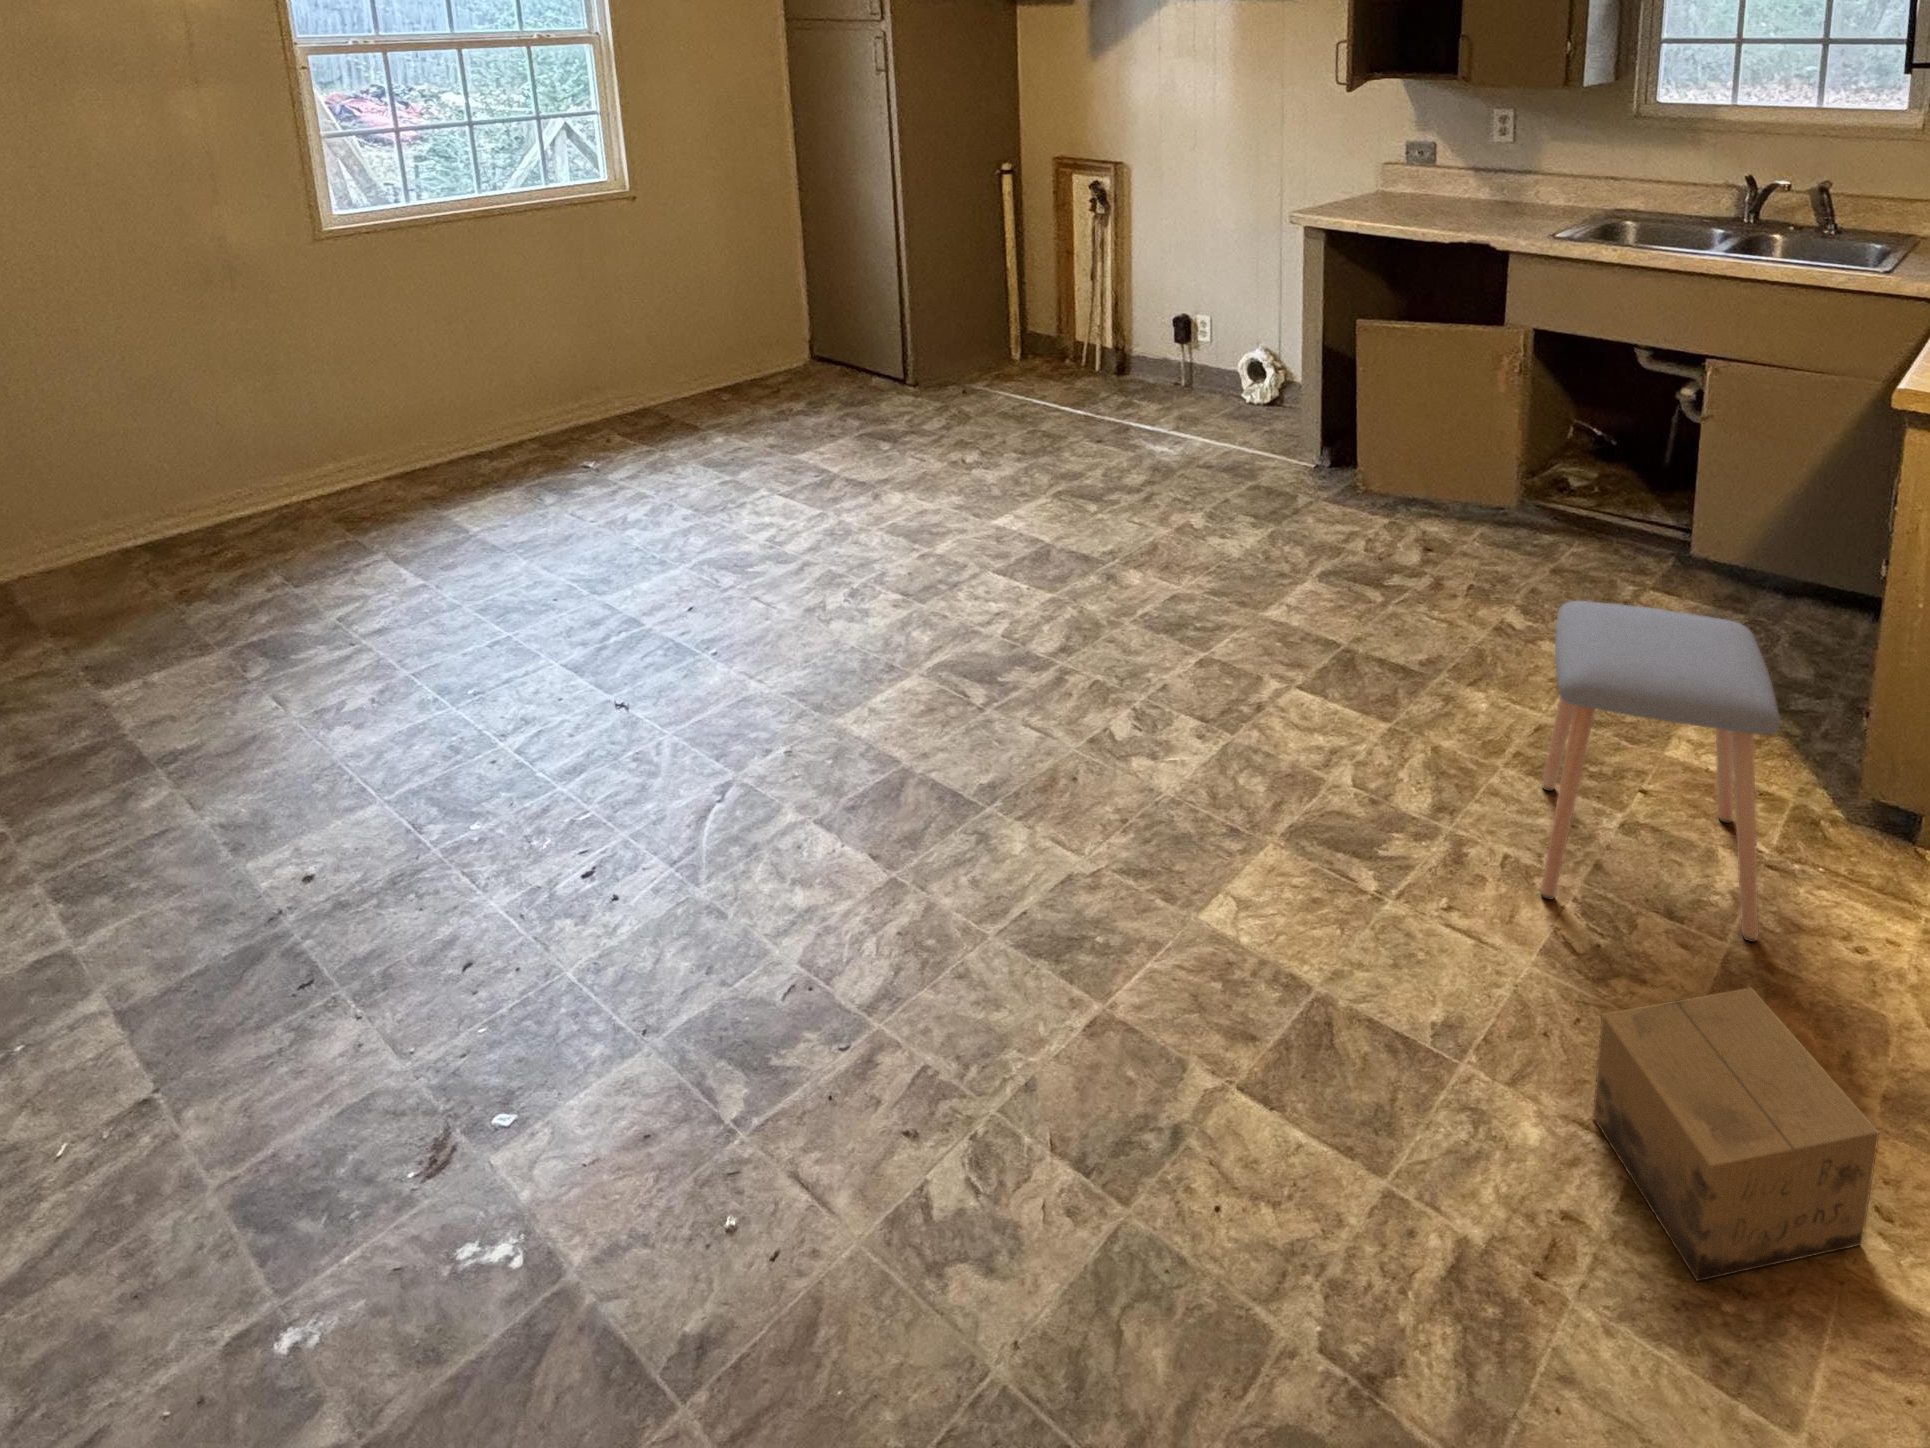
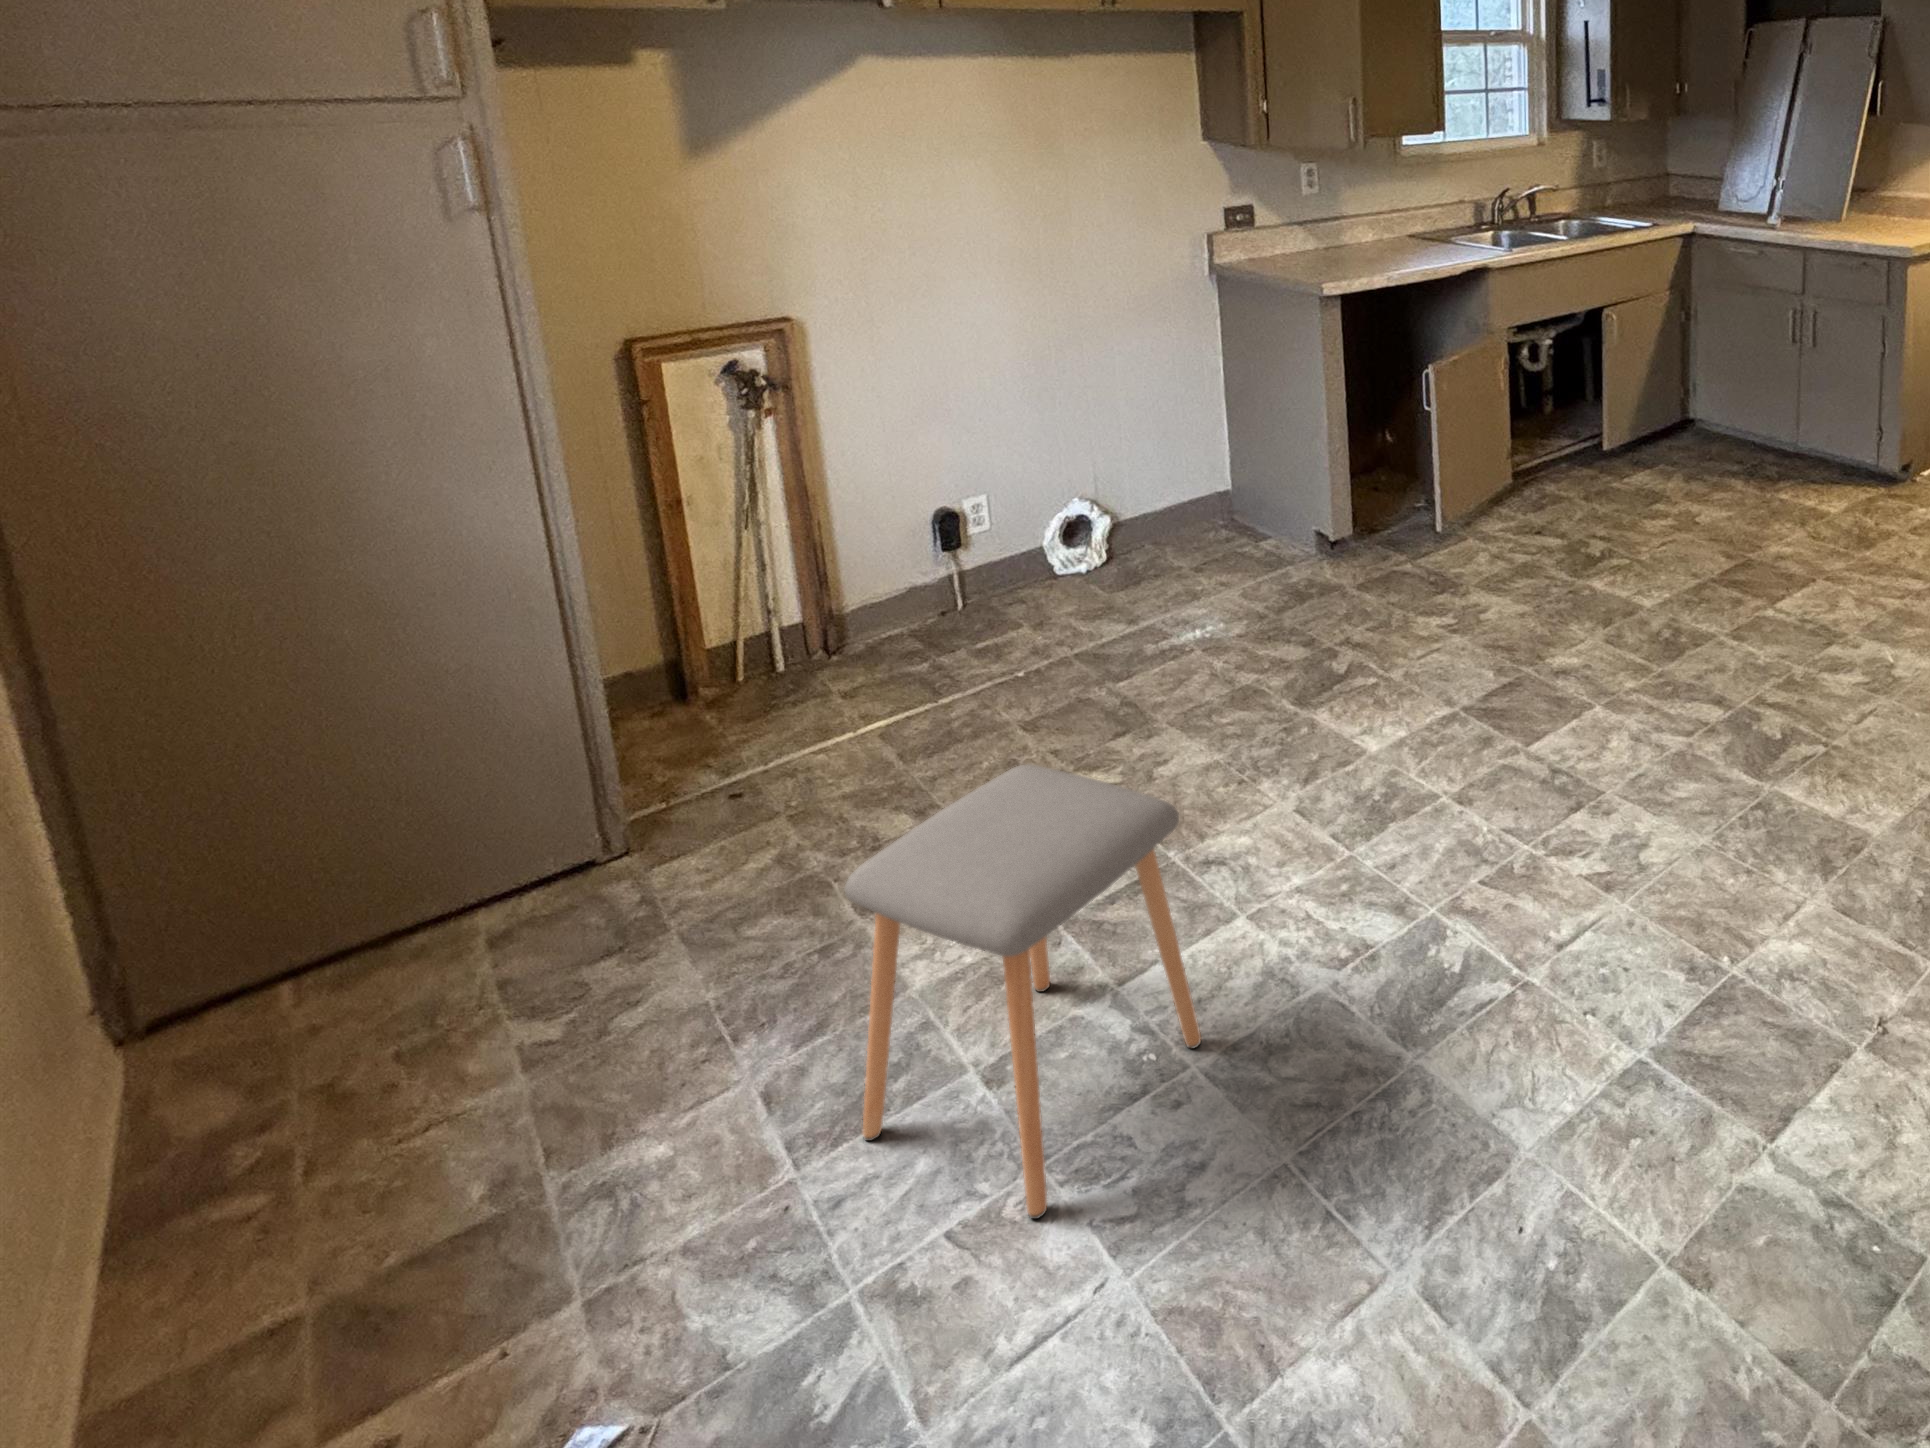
cardboard box: present [1593,987,1879,1281] -> none [1333,1018,1524,1297]

